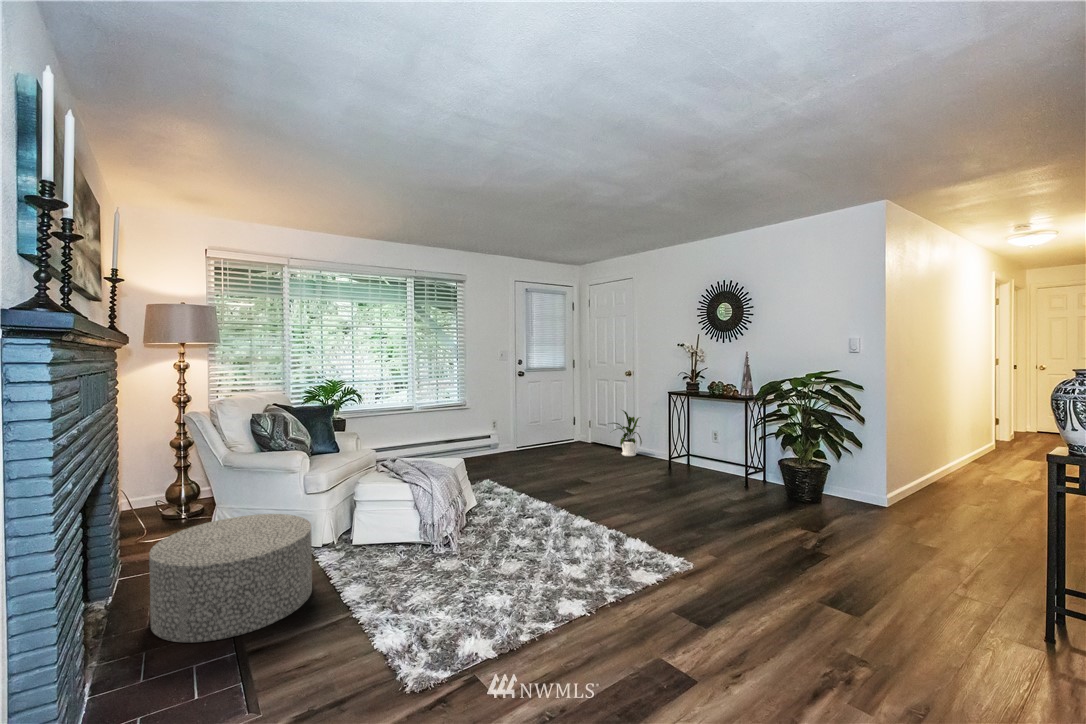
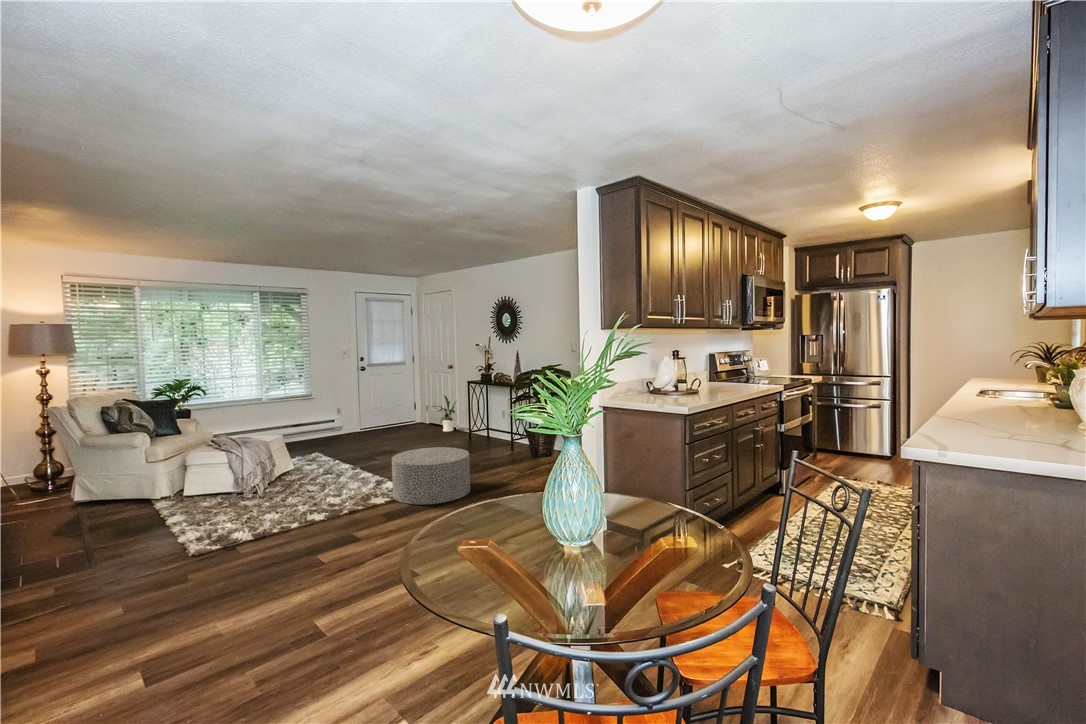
ottoman: present [149,514,312,642] -> present [392,447,470,505]

